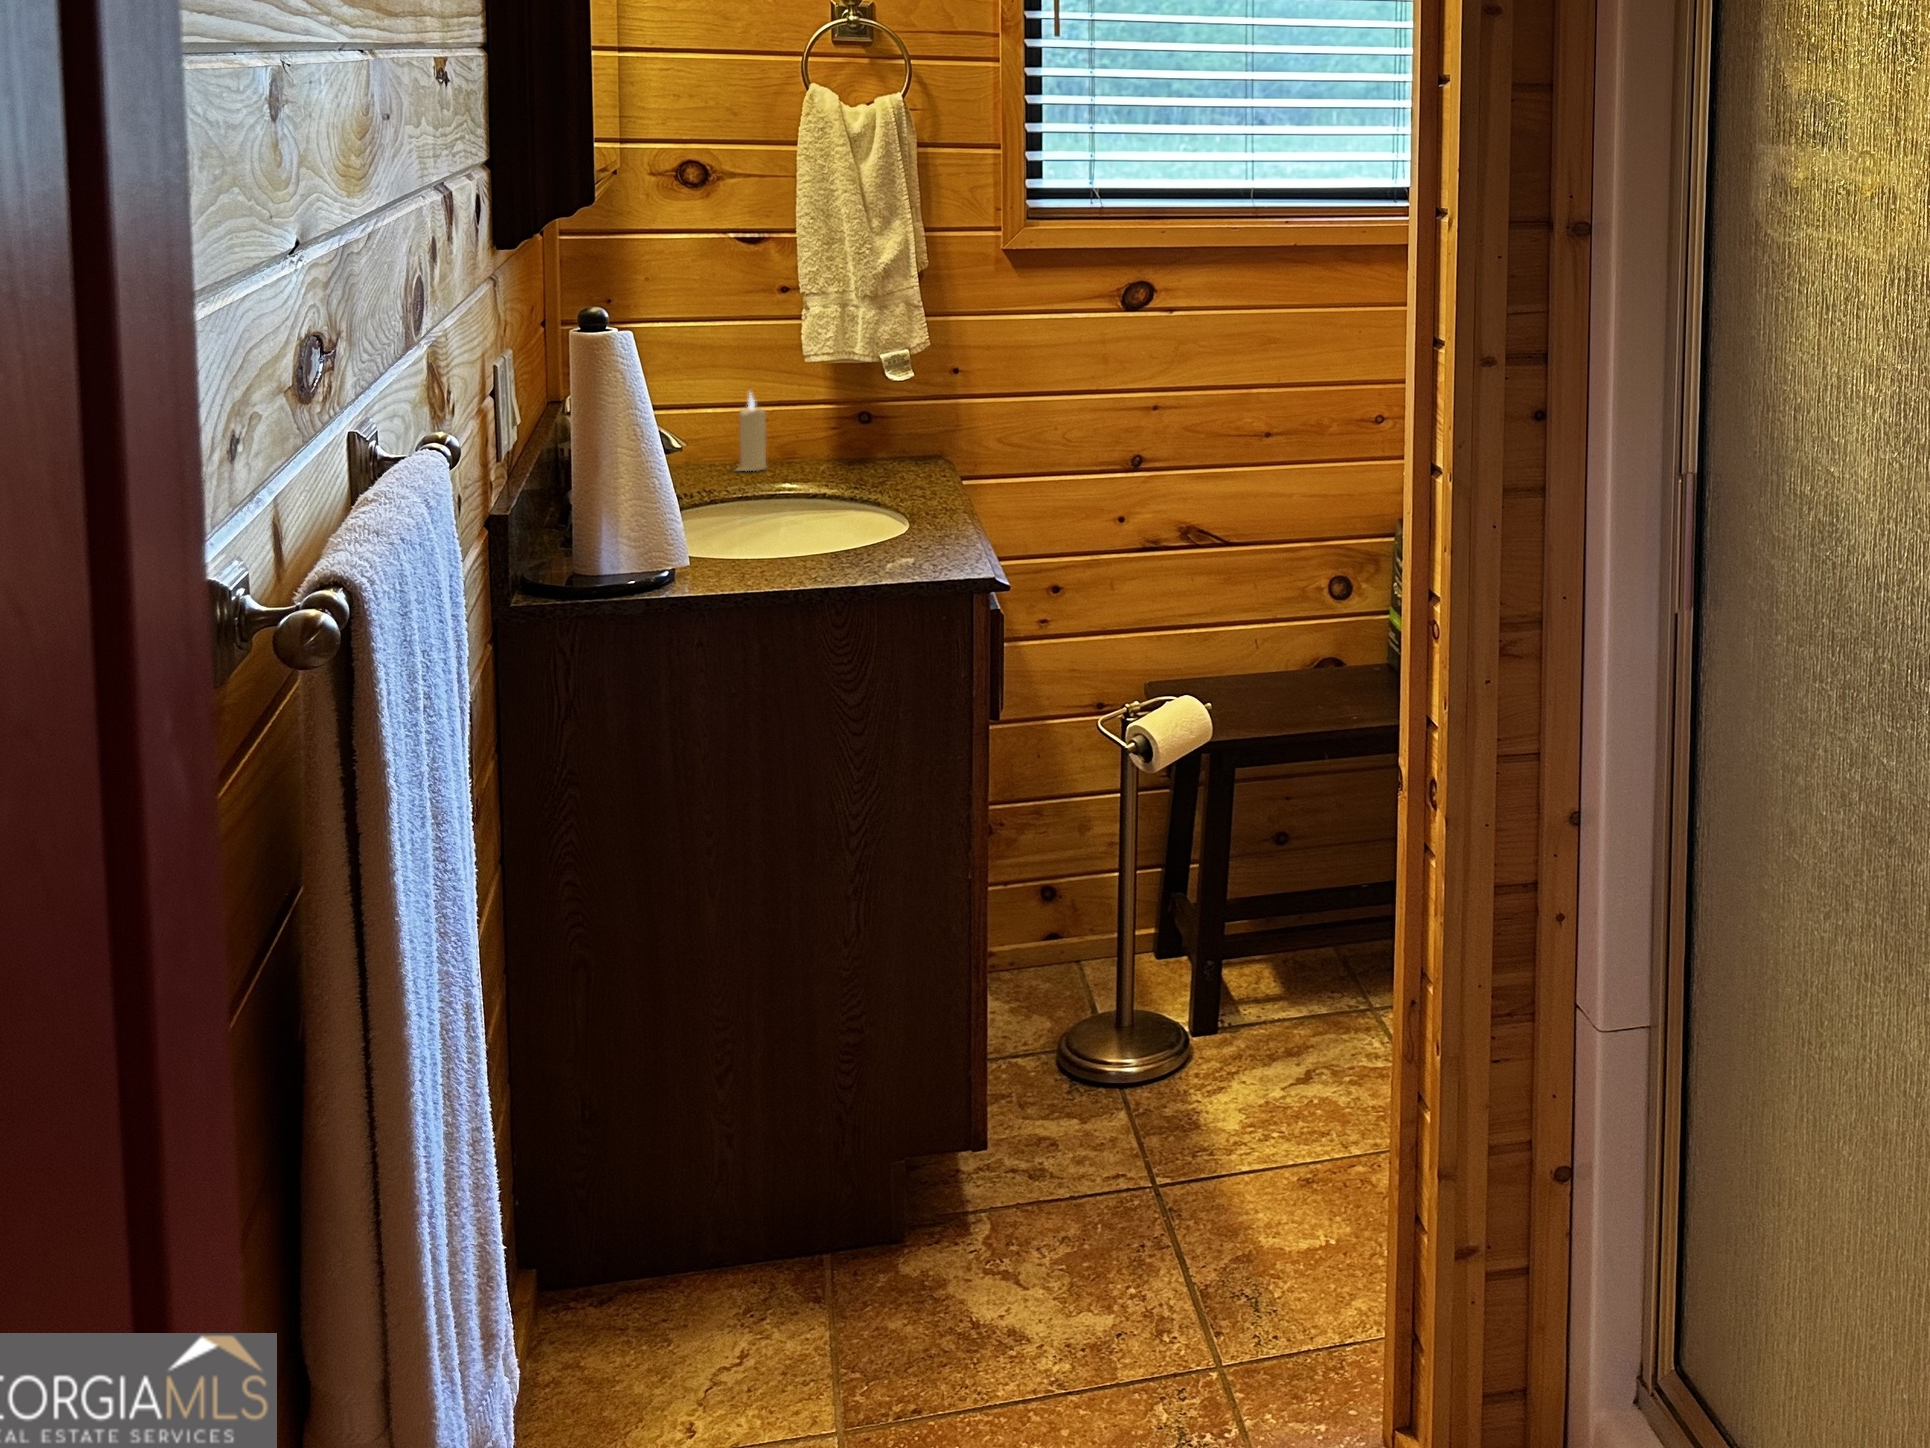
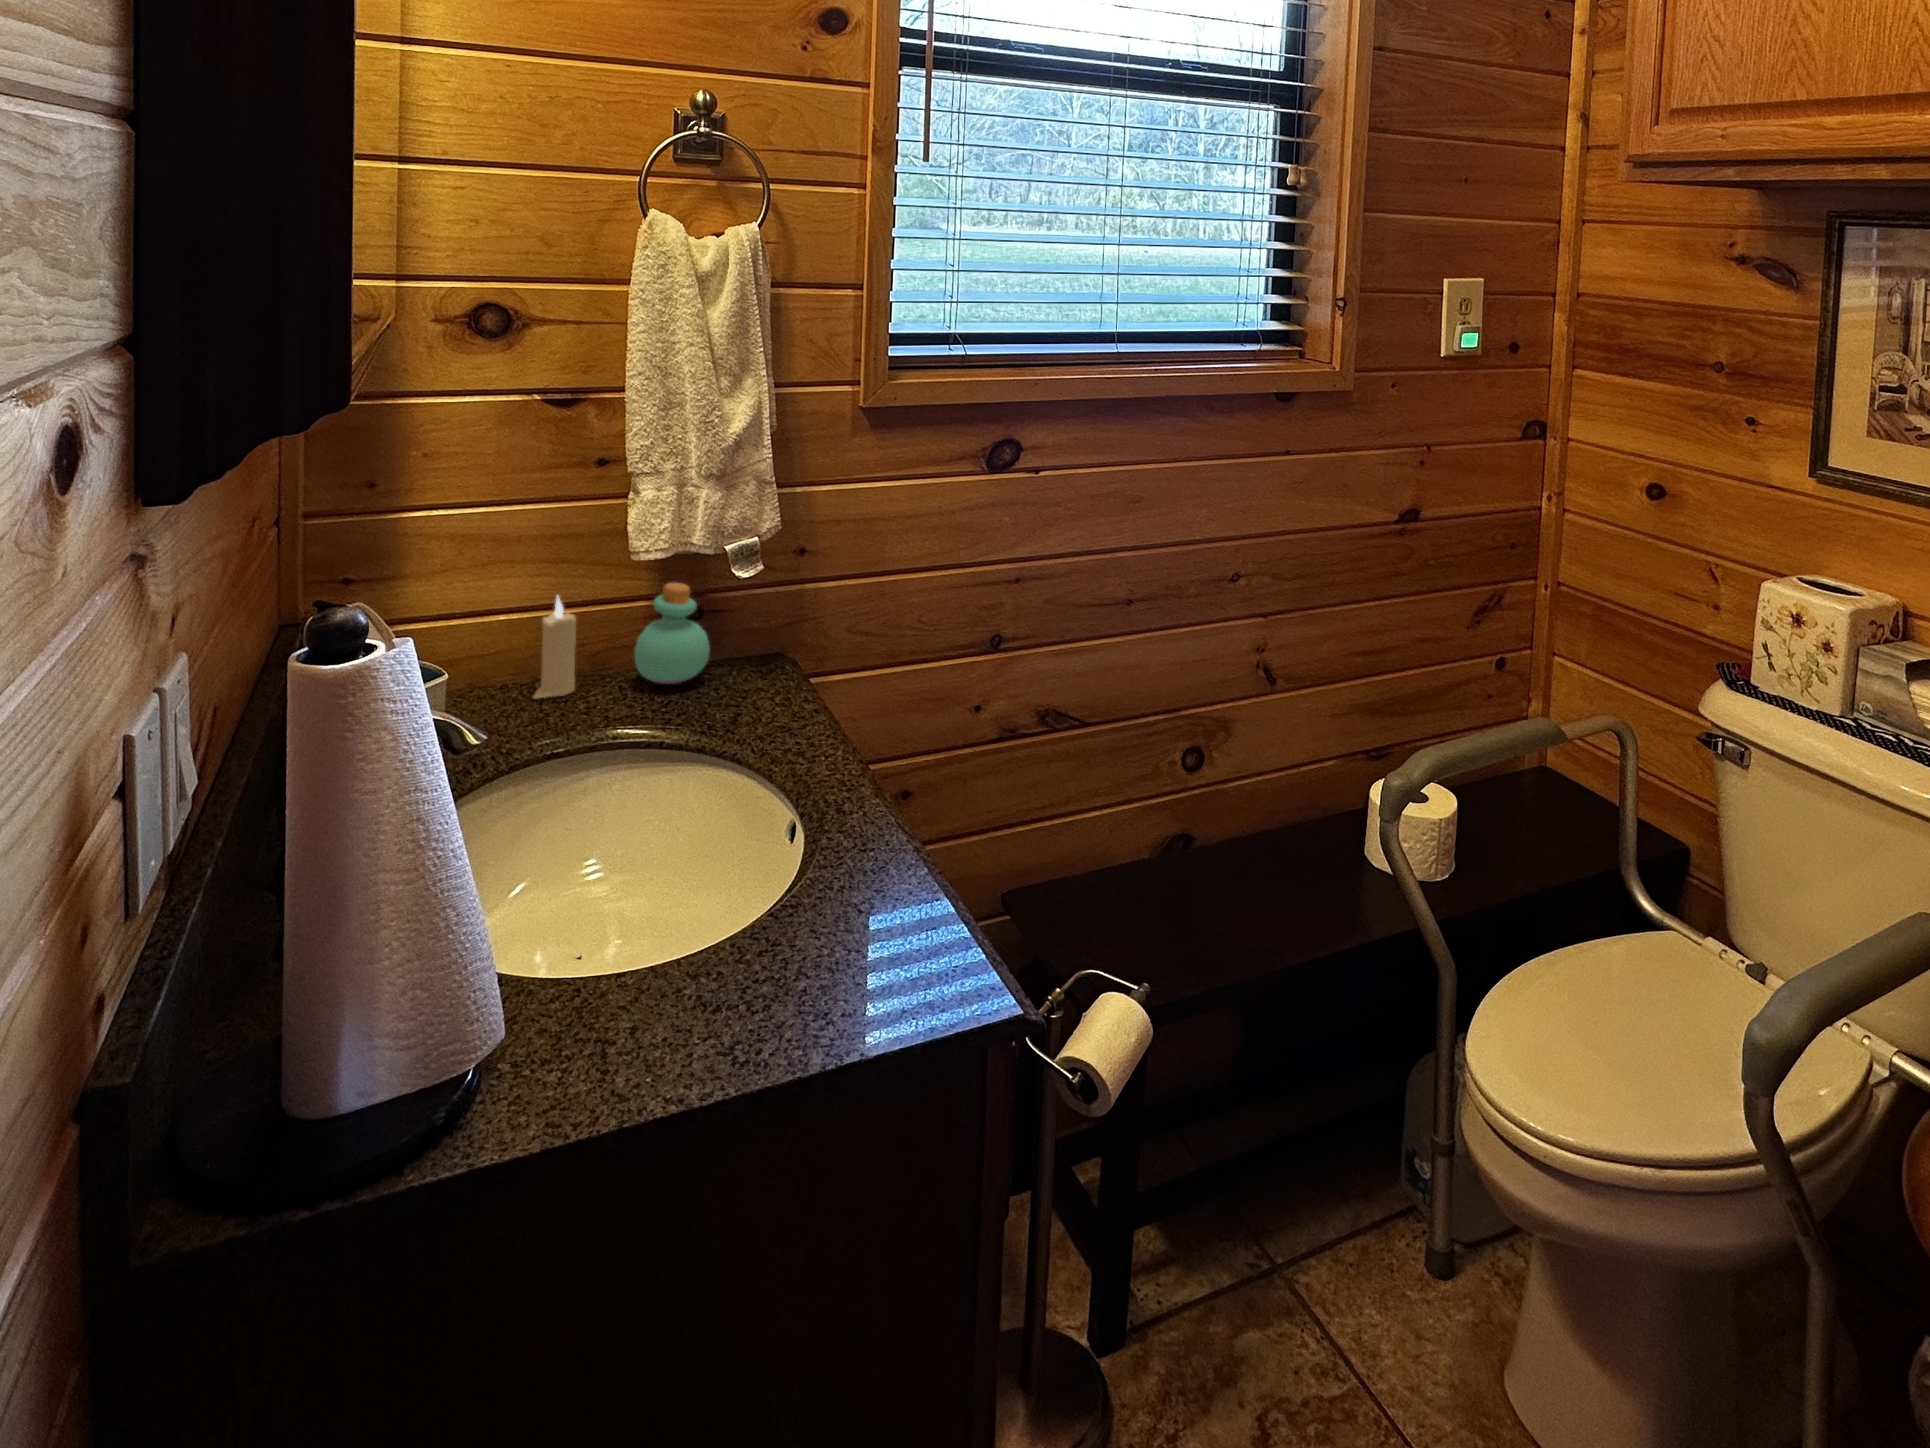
perfume bottle: none [813,388,872,468] -> present [635,582,710,684]

